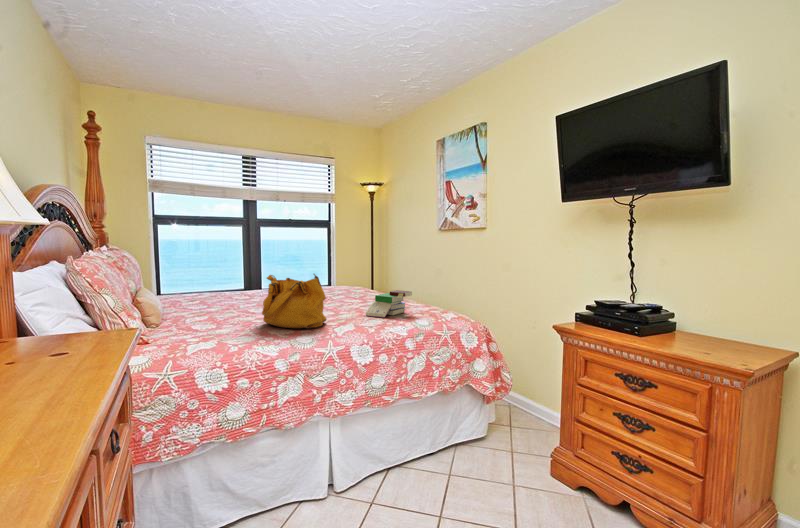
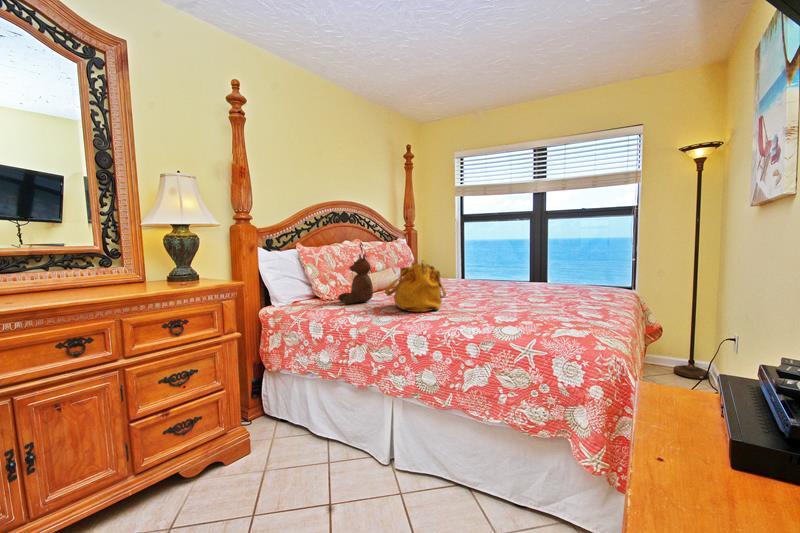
teddy bear: none [174,270,232,339] -> present [338,254,373,304]
book: present [366,290,412,318] -> none [488,289,541,318]

